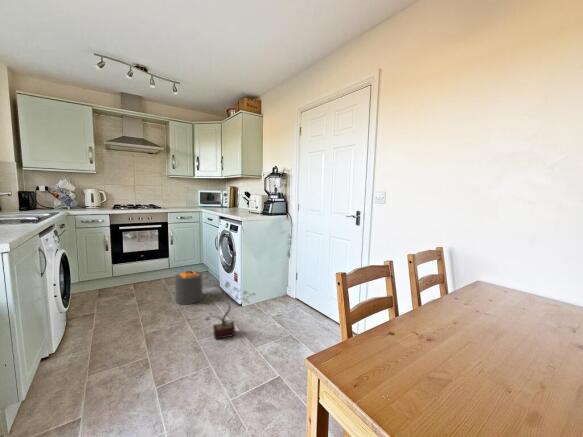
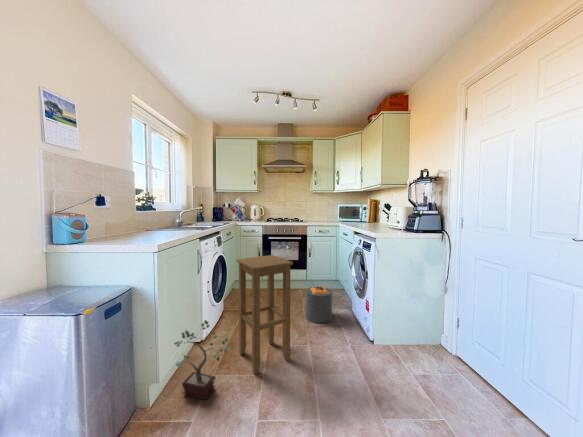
stool: none [102,244,172,359] -> present [236,255,293,375]
potted plant: present [205,282,254,339] -> present [174,320,231,399]

